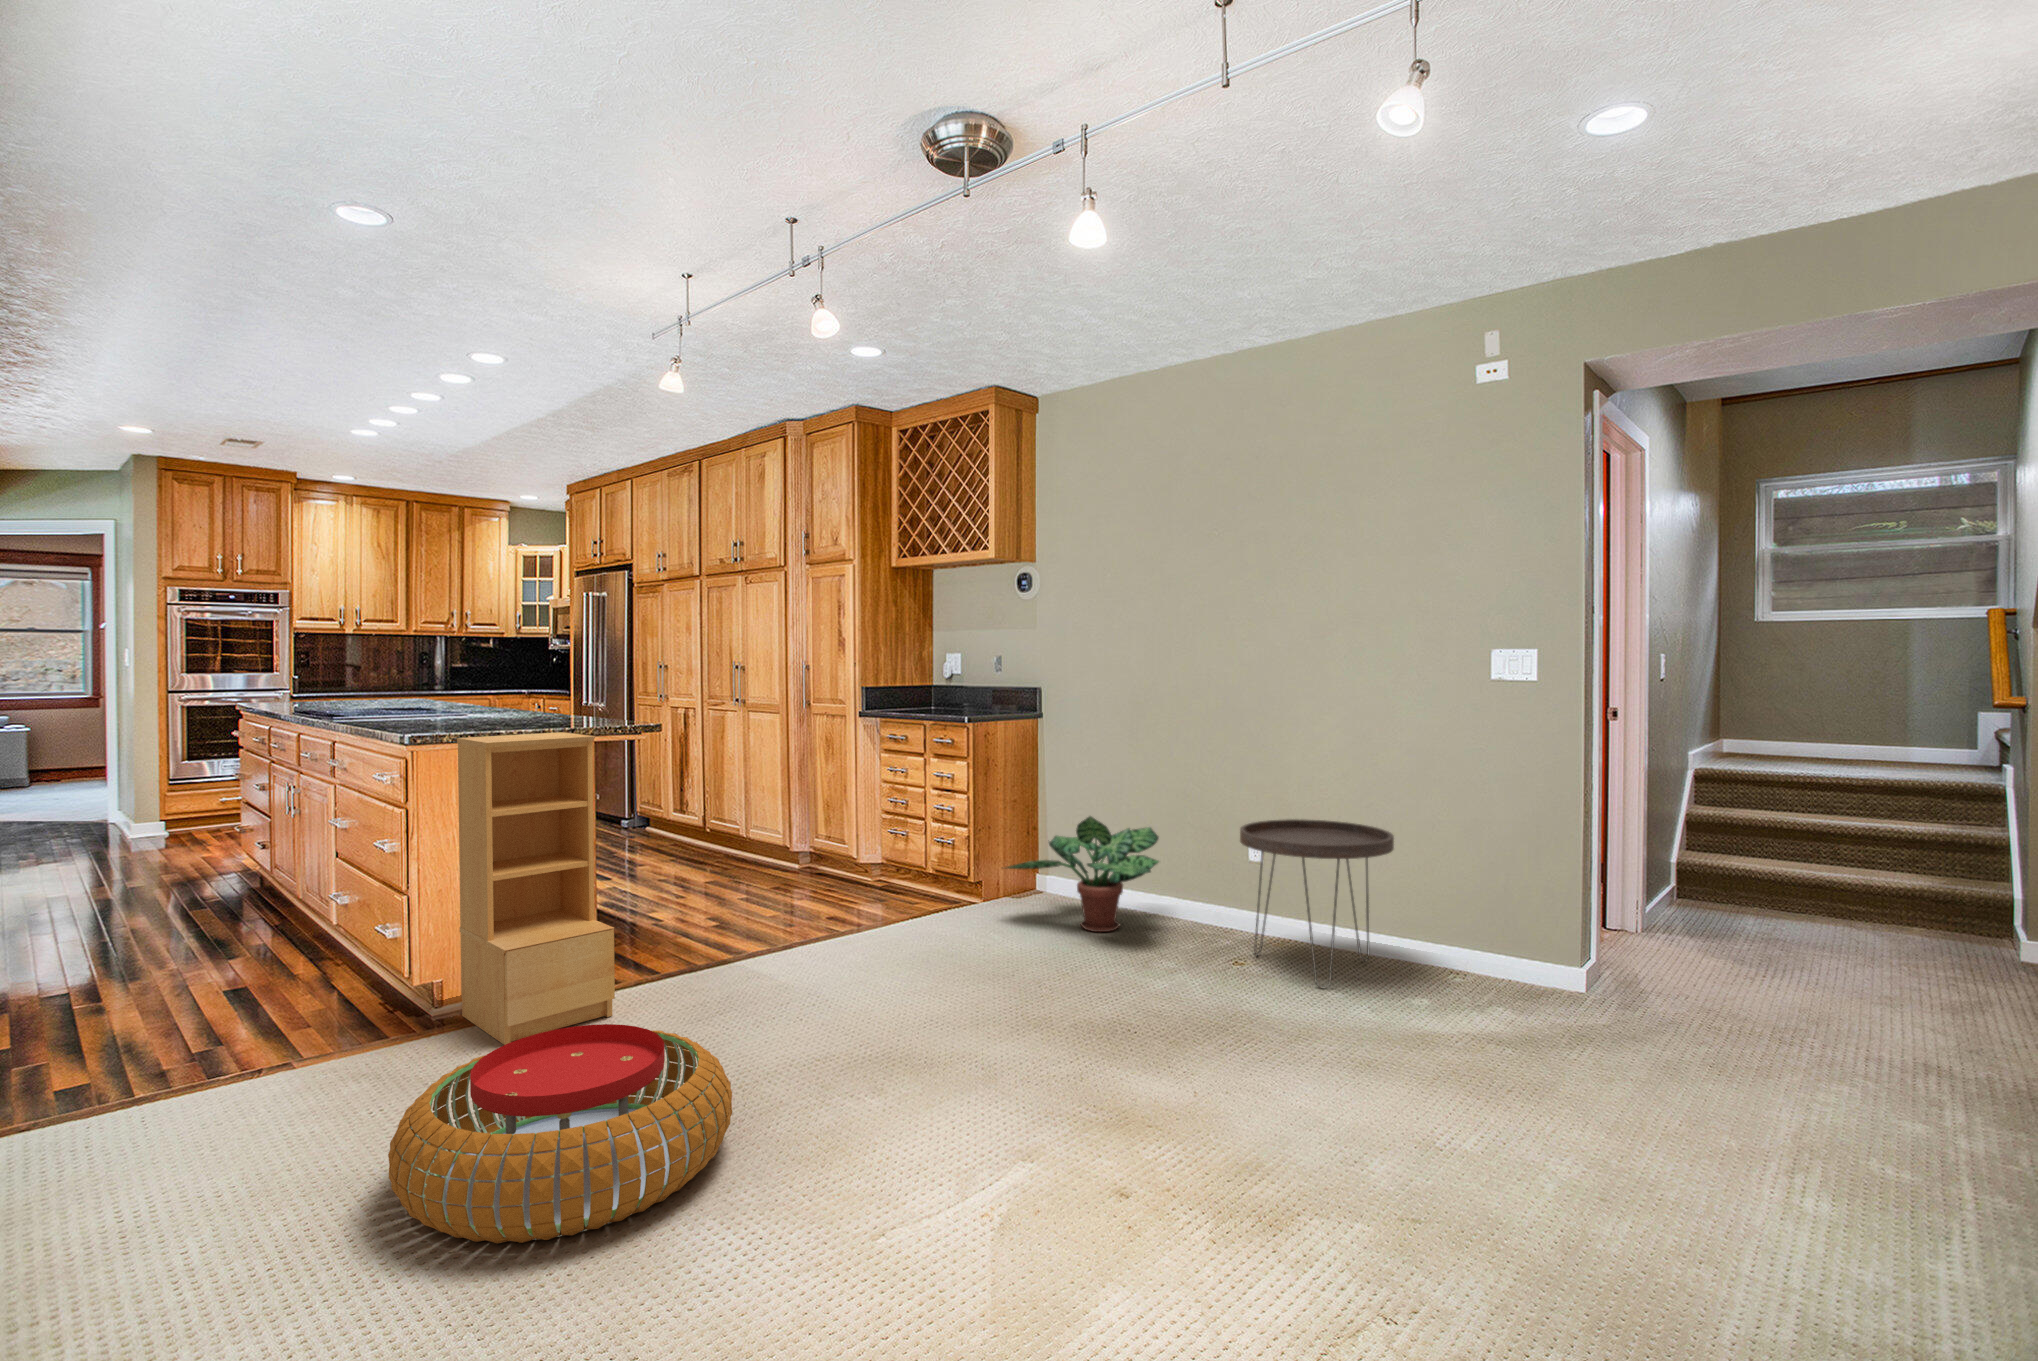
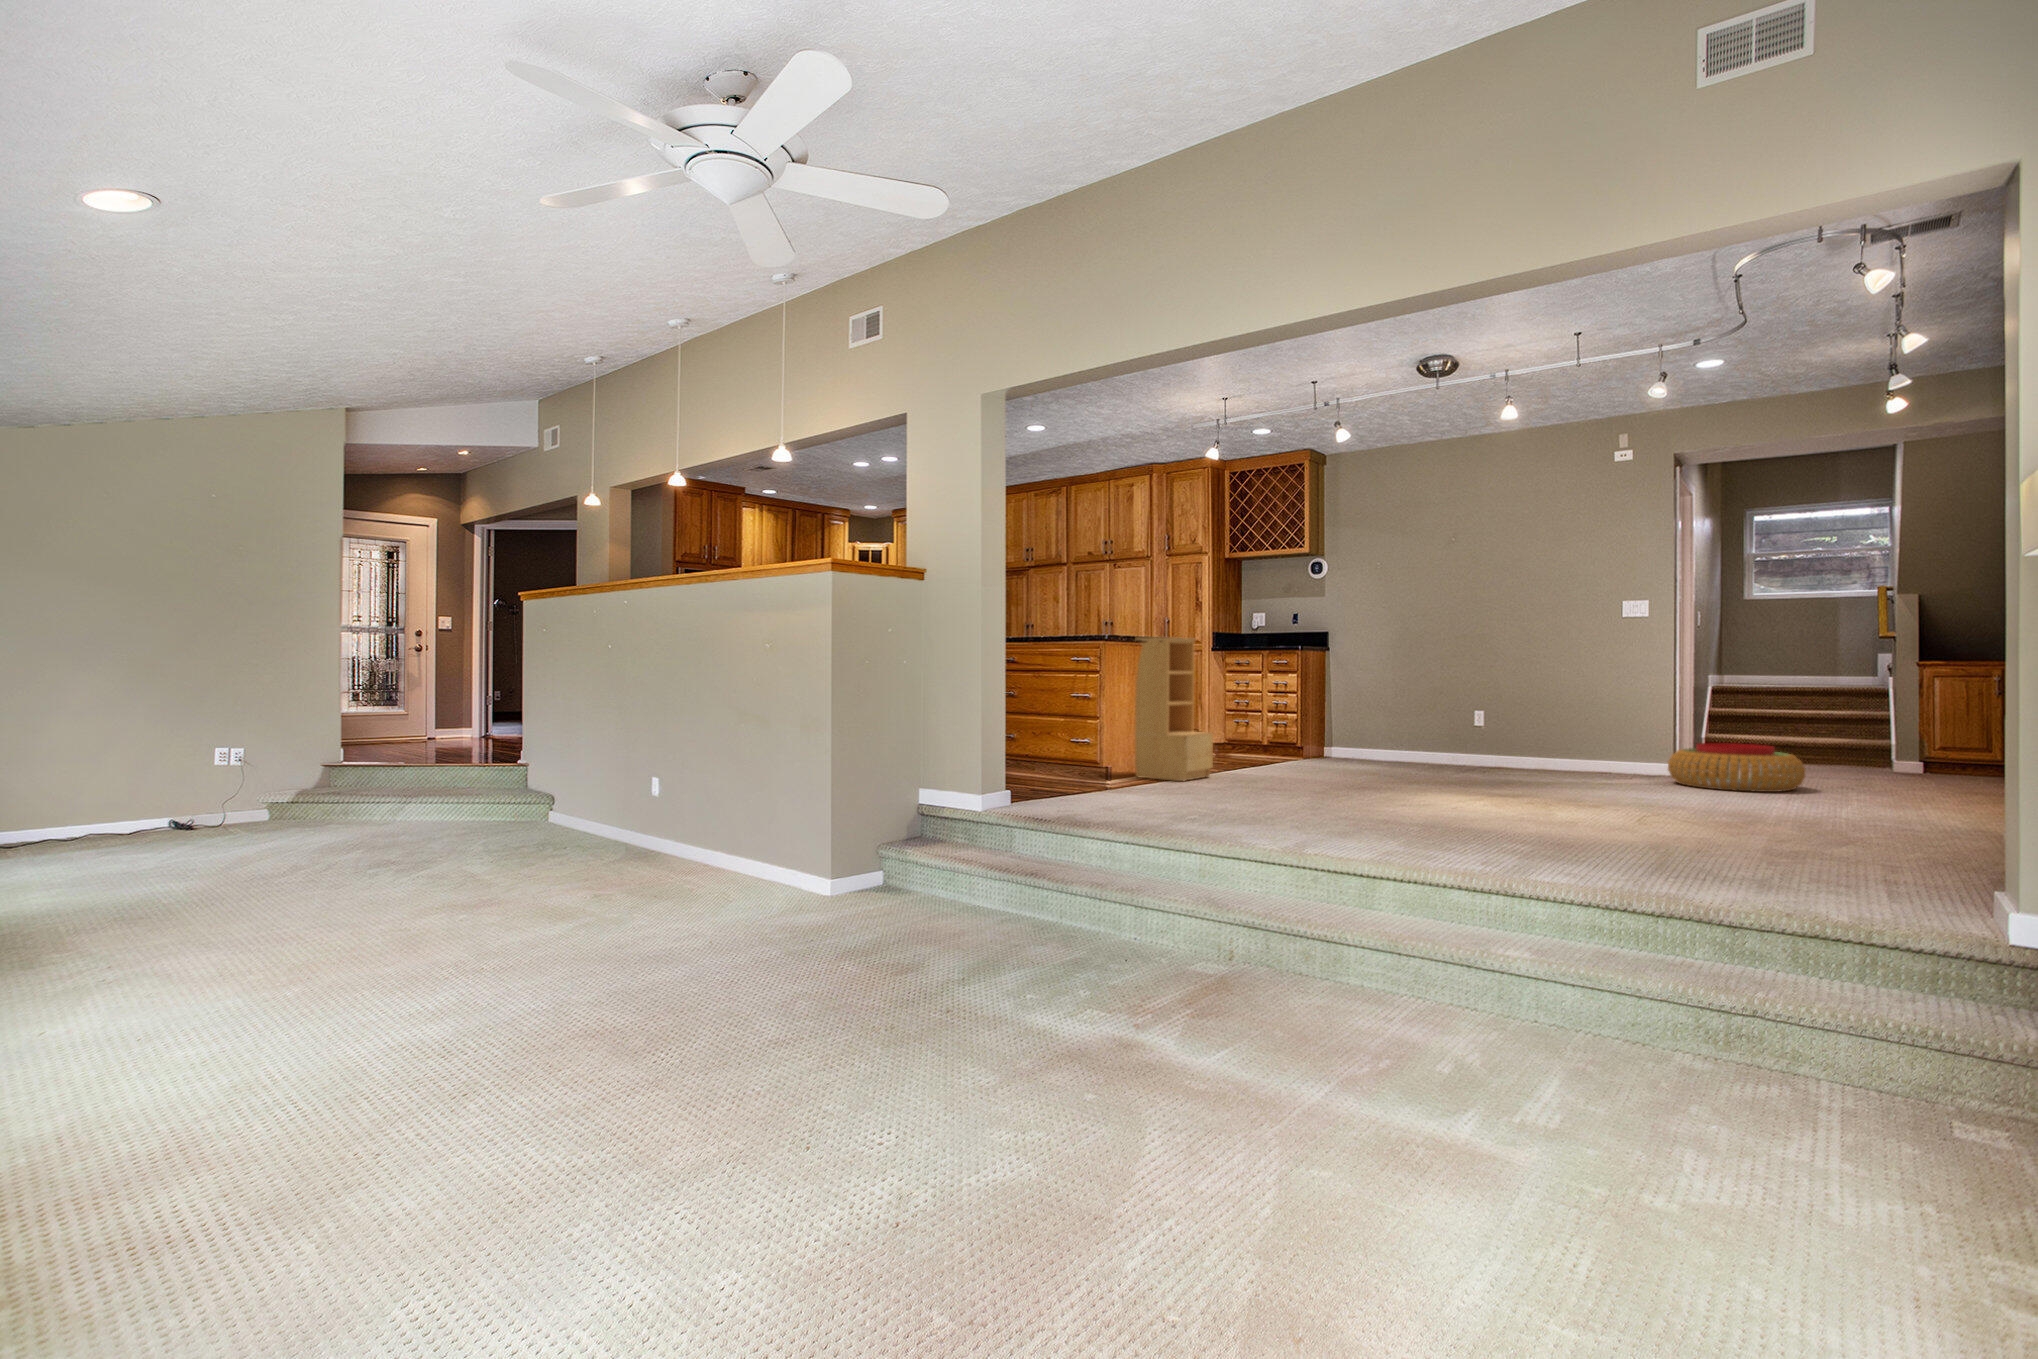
potted plant: present [1007,816,1159,932] -> none [1336,697,1435,763]
side table: present [1240,819,1394,988] -> none [1490,697,1577,774]
pouf: present [388,1024,732,1244] -> present [1668,743,1805,792]

